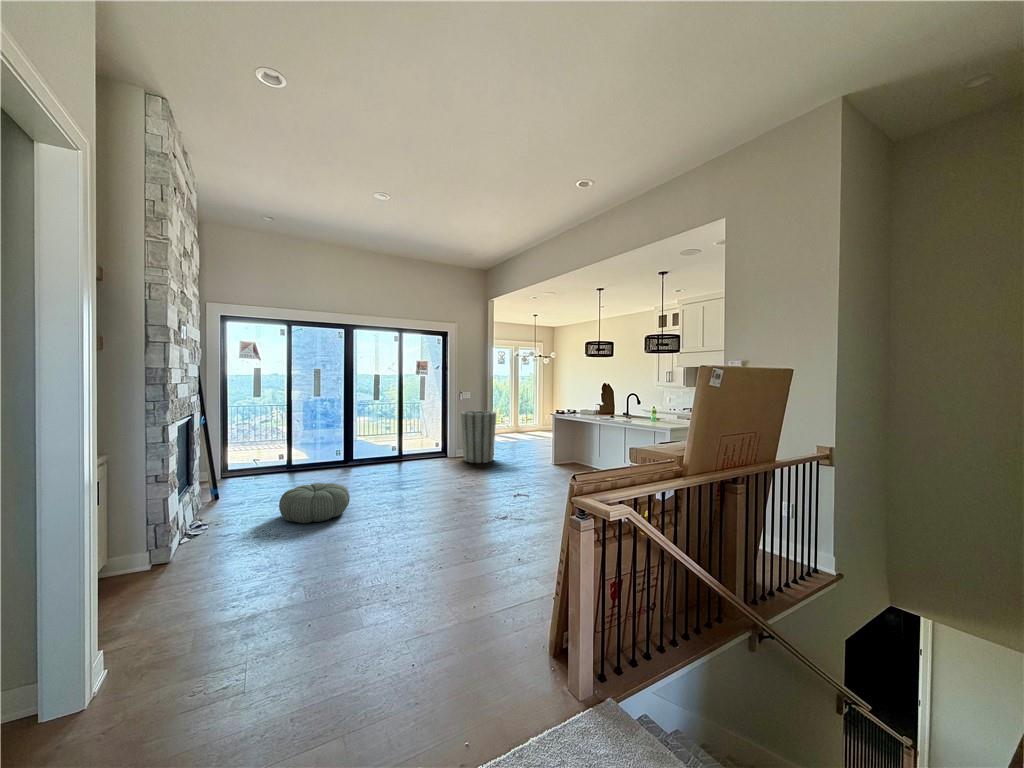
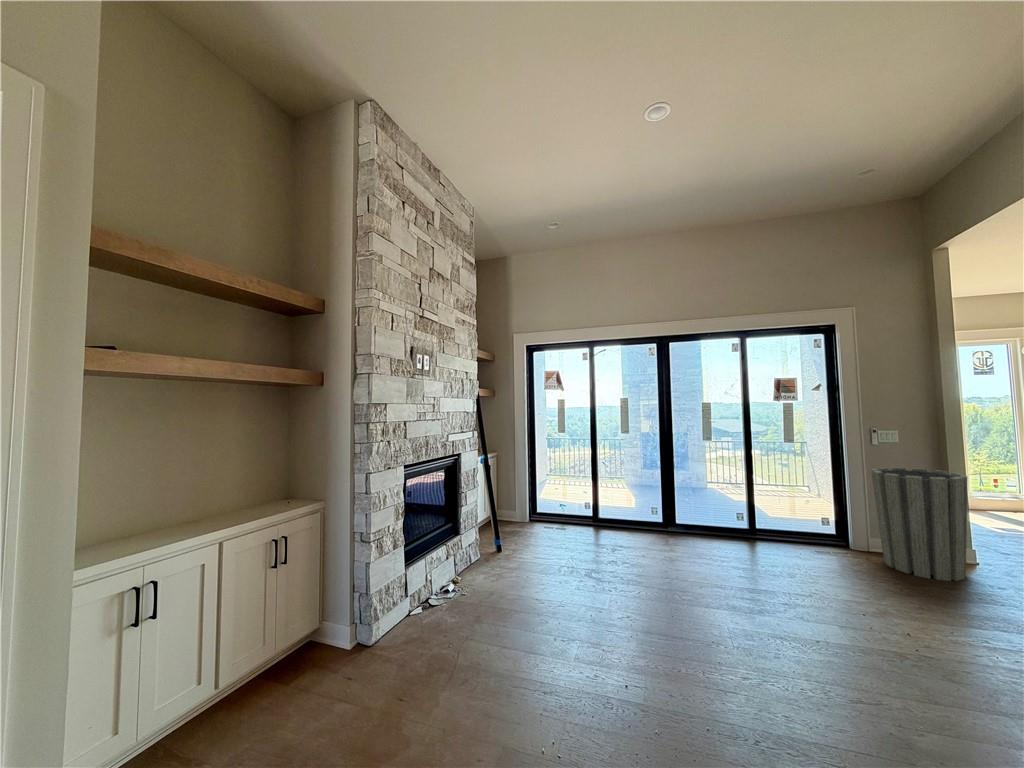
pouf: present [279,483,350,523] -> none [517,567,615,640]

